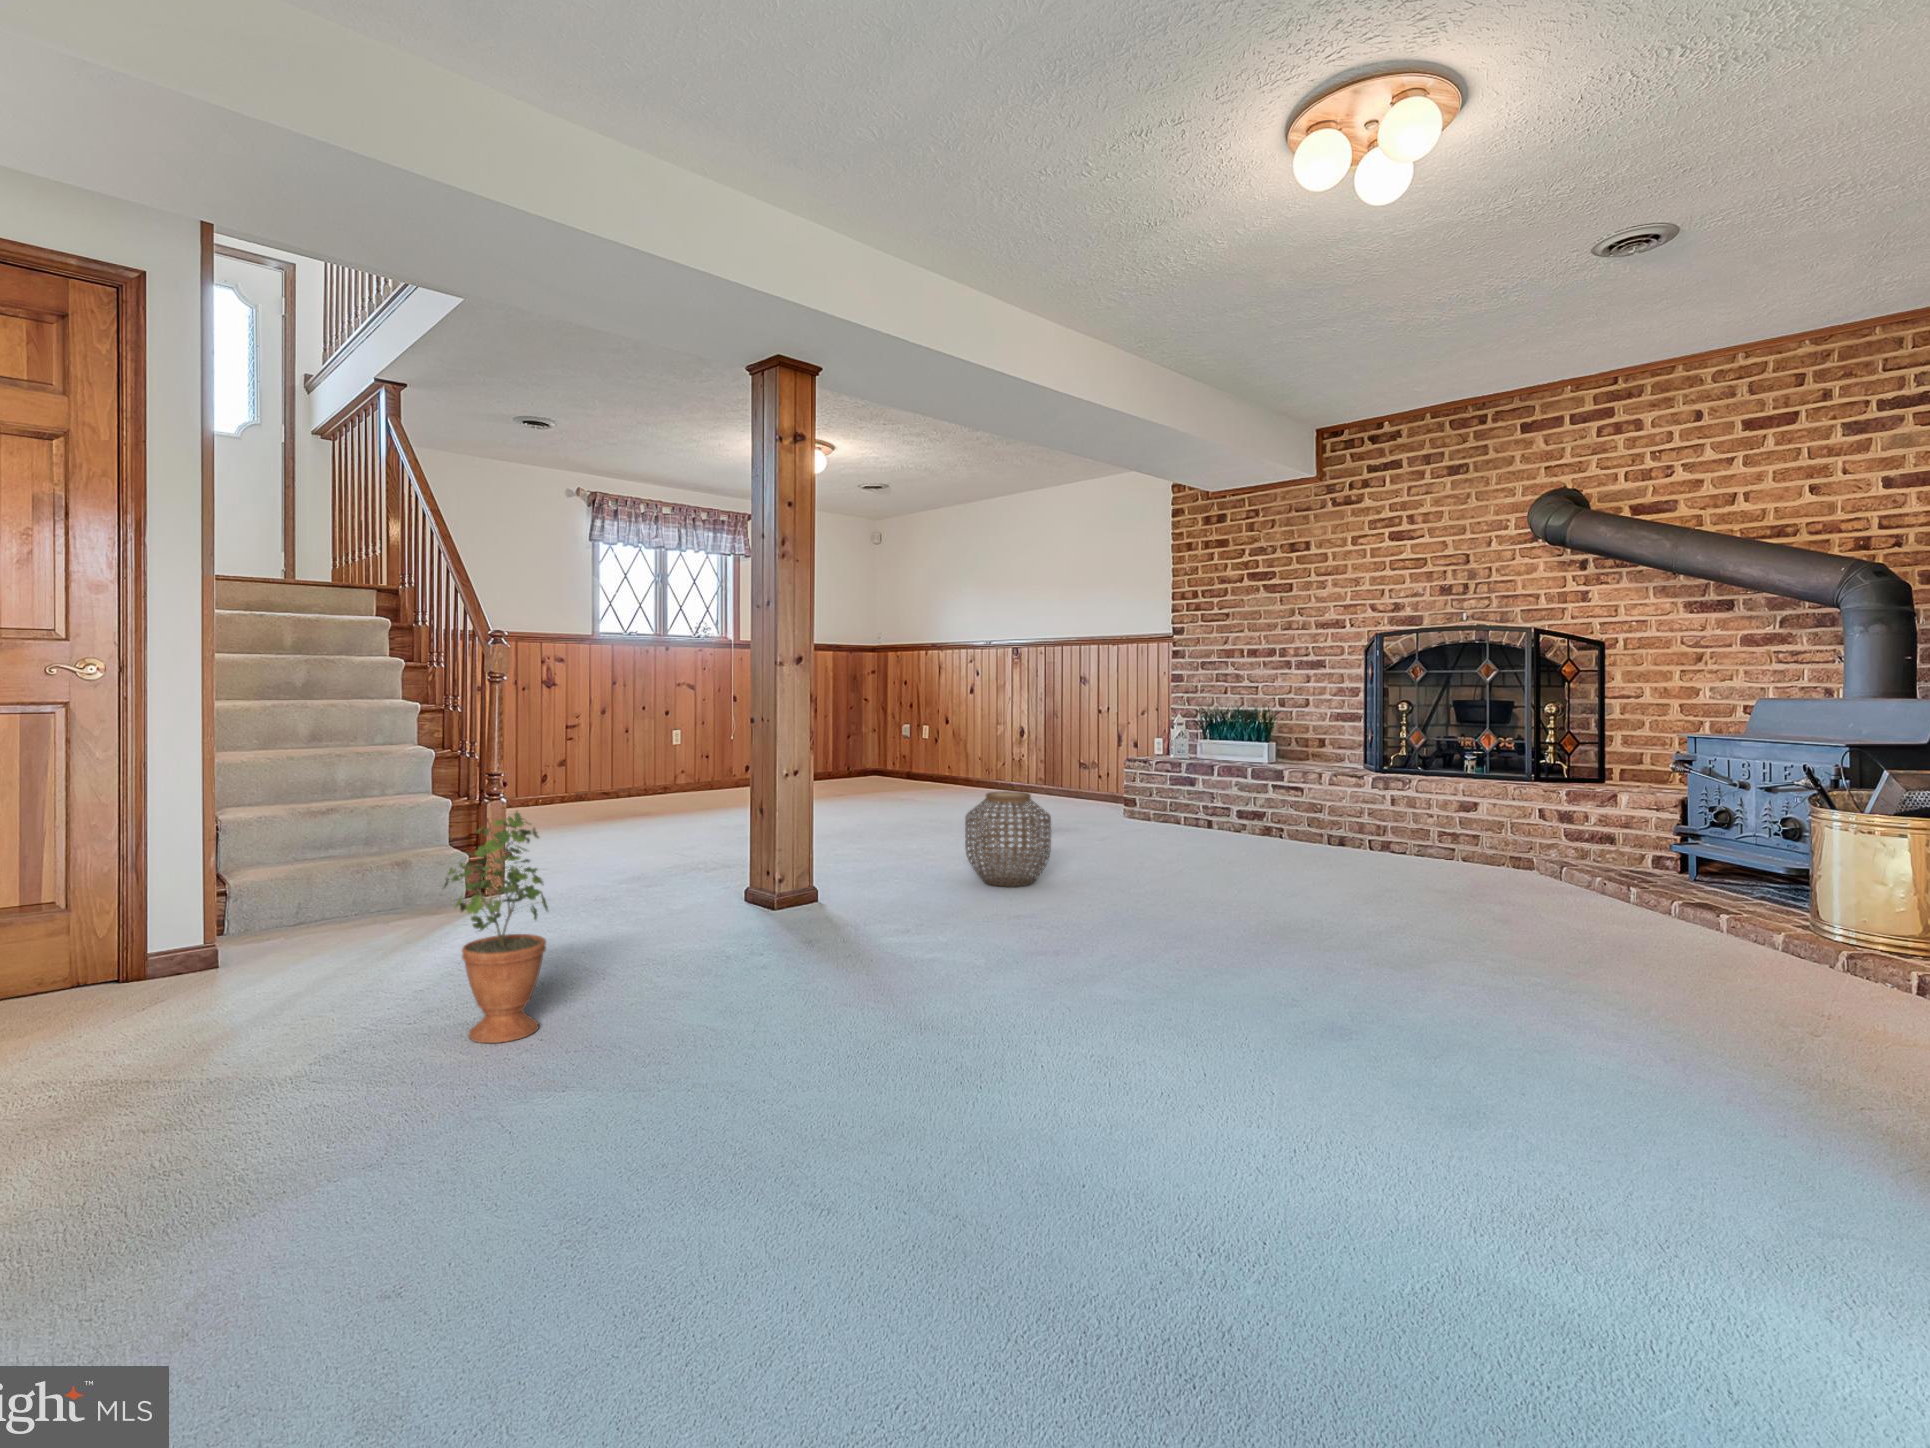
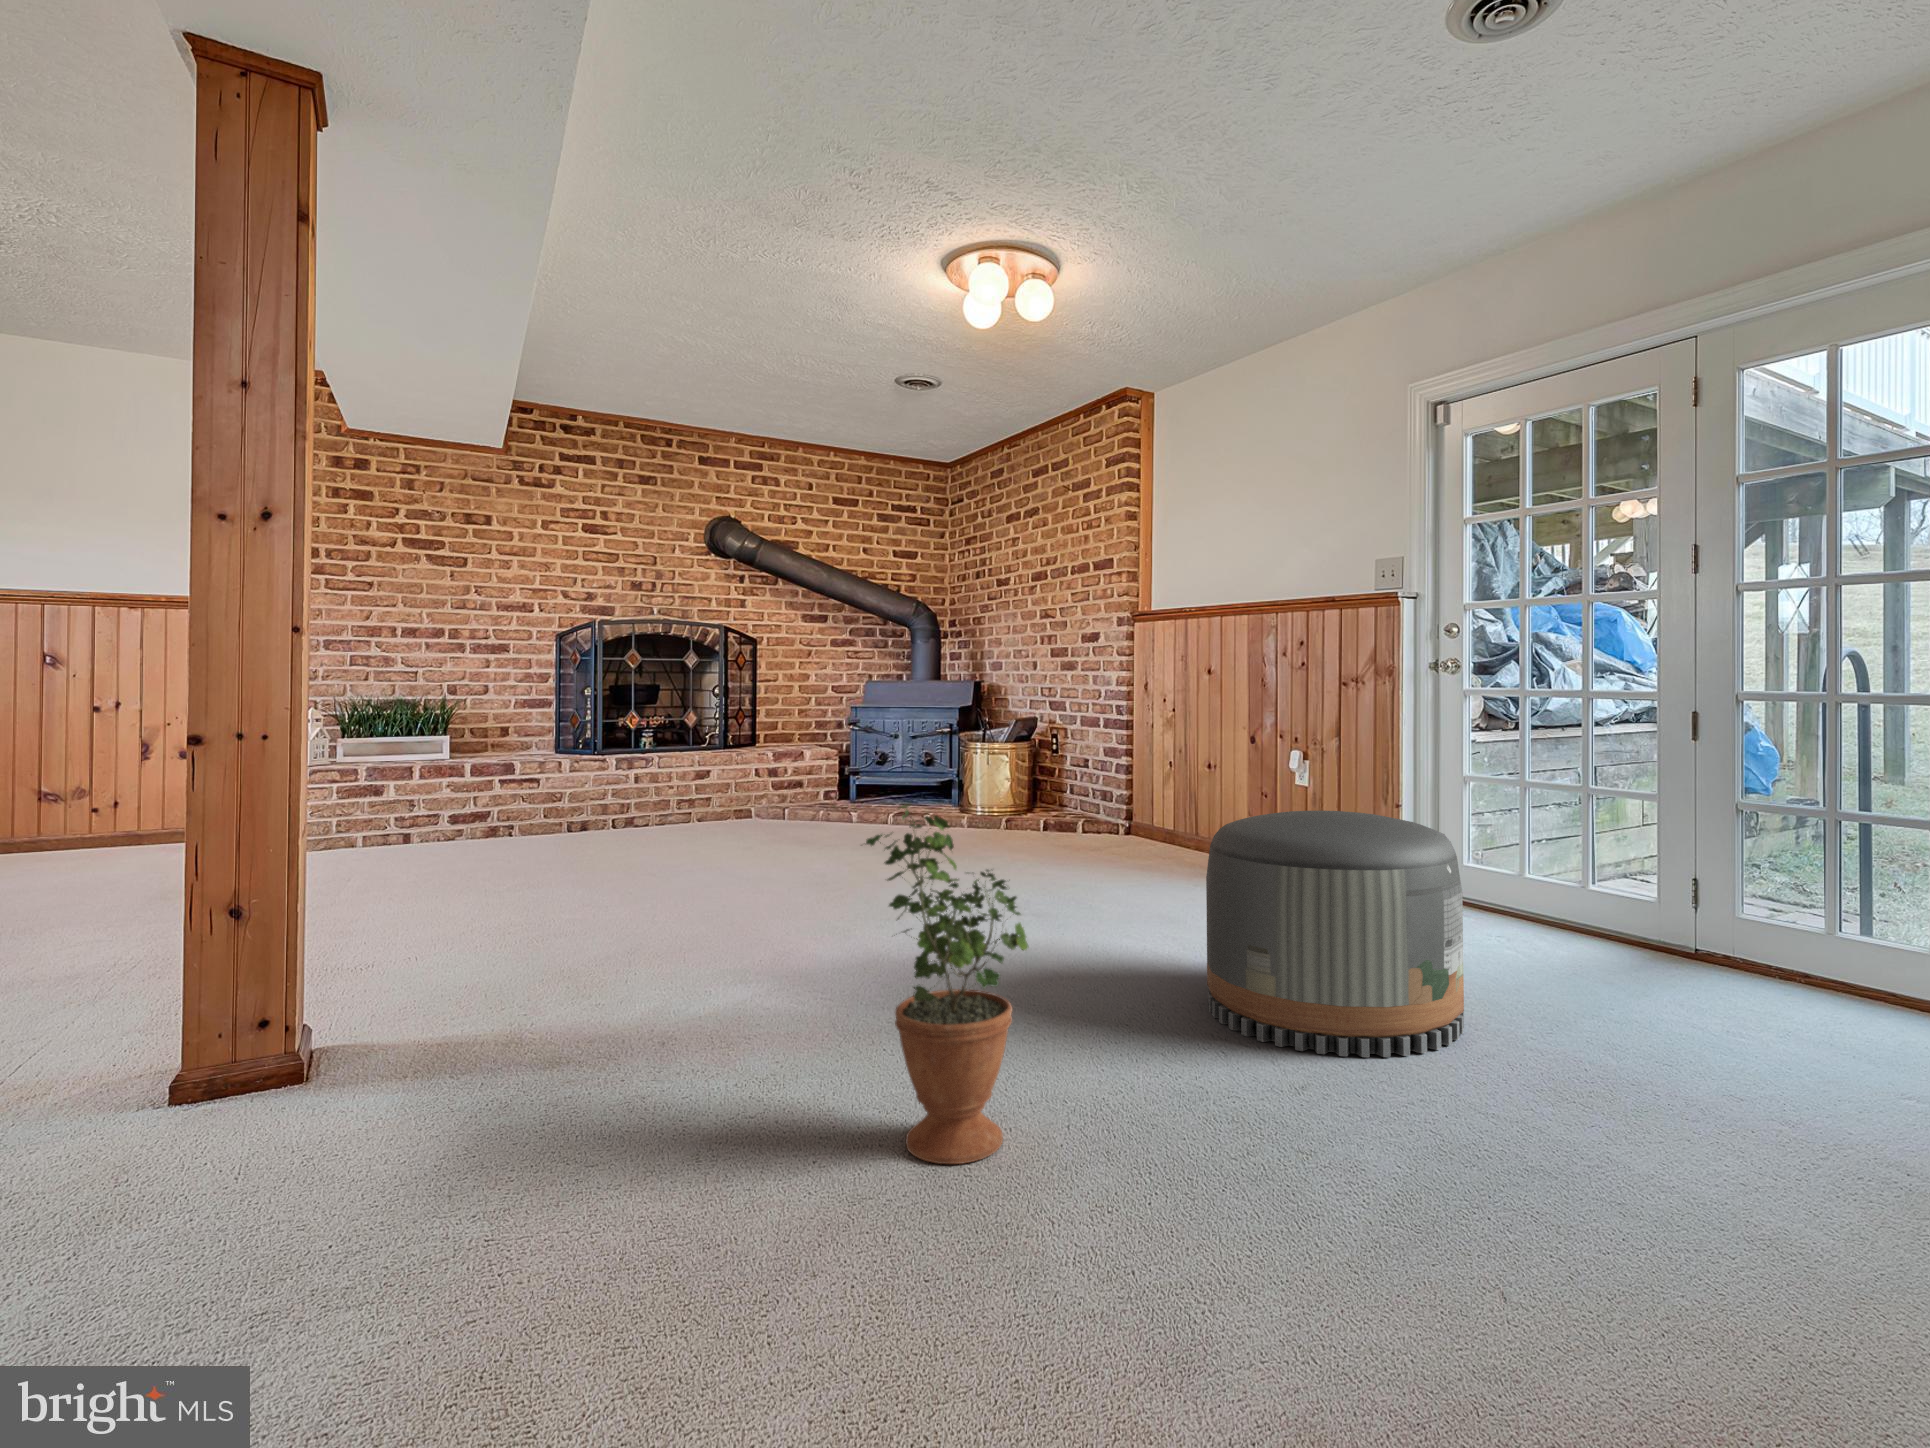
woven basket: present [965,791,1051,887] -> none [461,794,587,920]
pouf: none [584,906,910,1270] -> present [1206,811,1464,1057]

